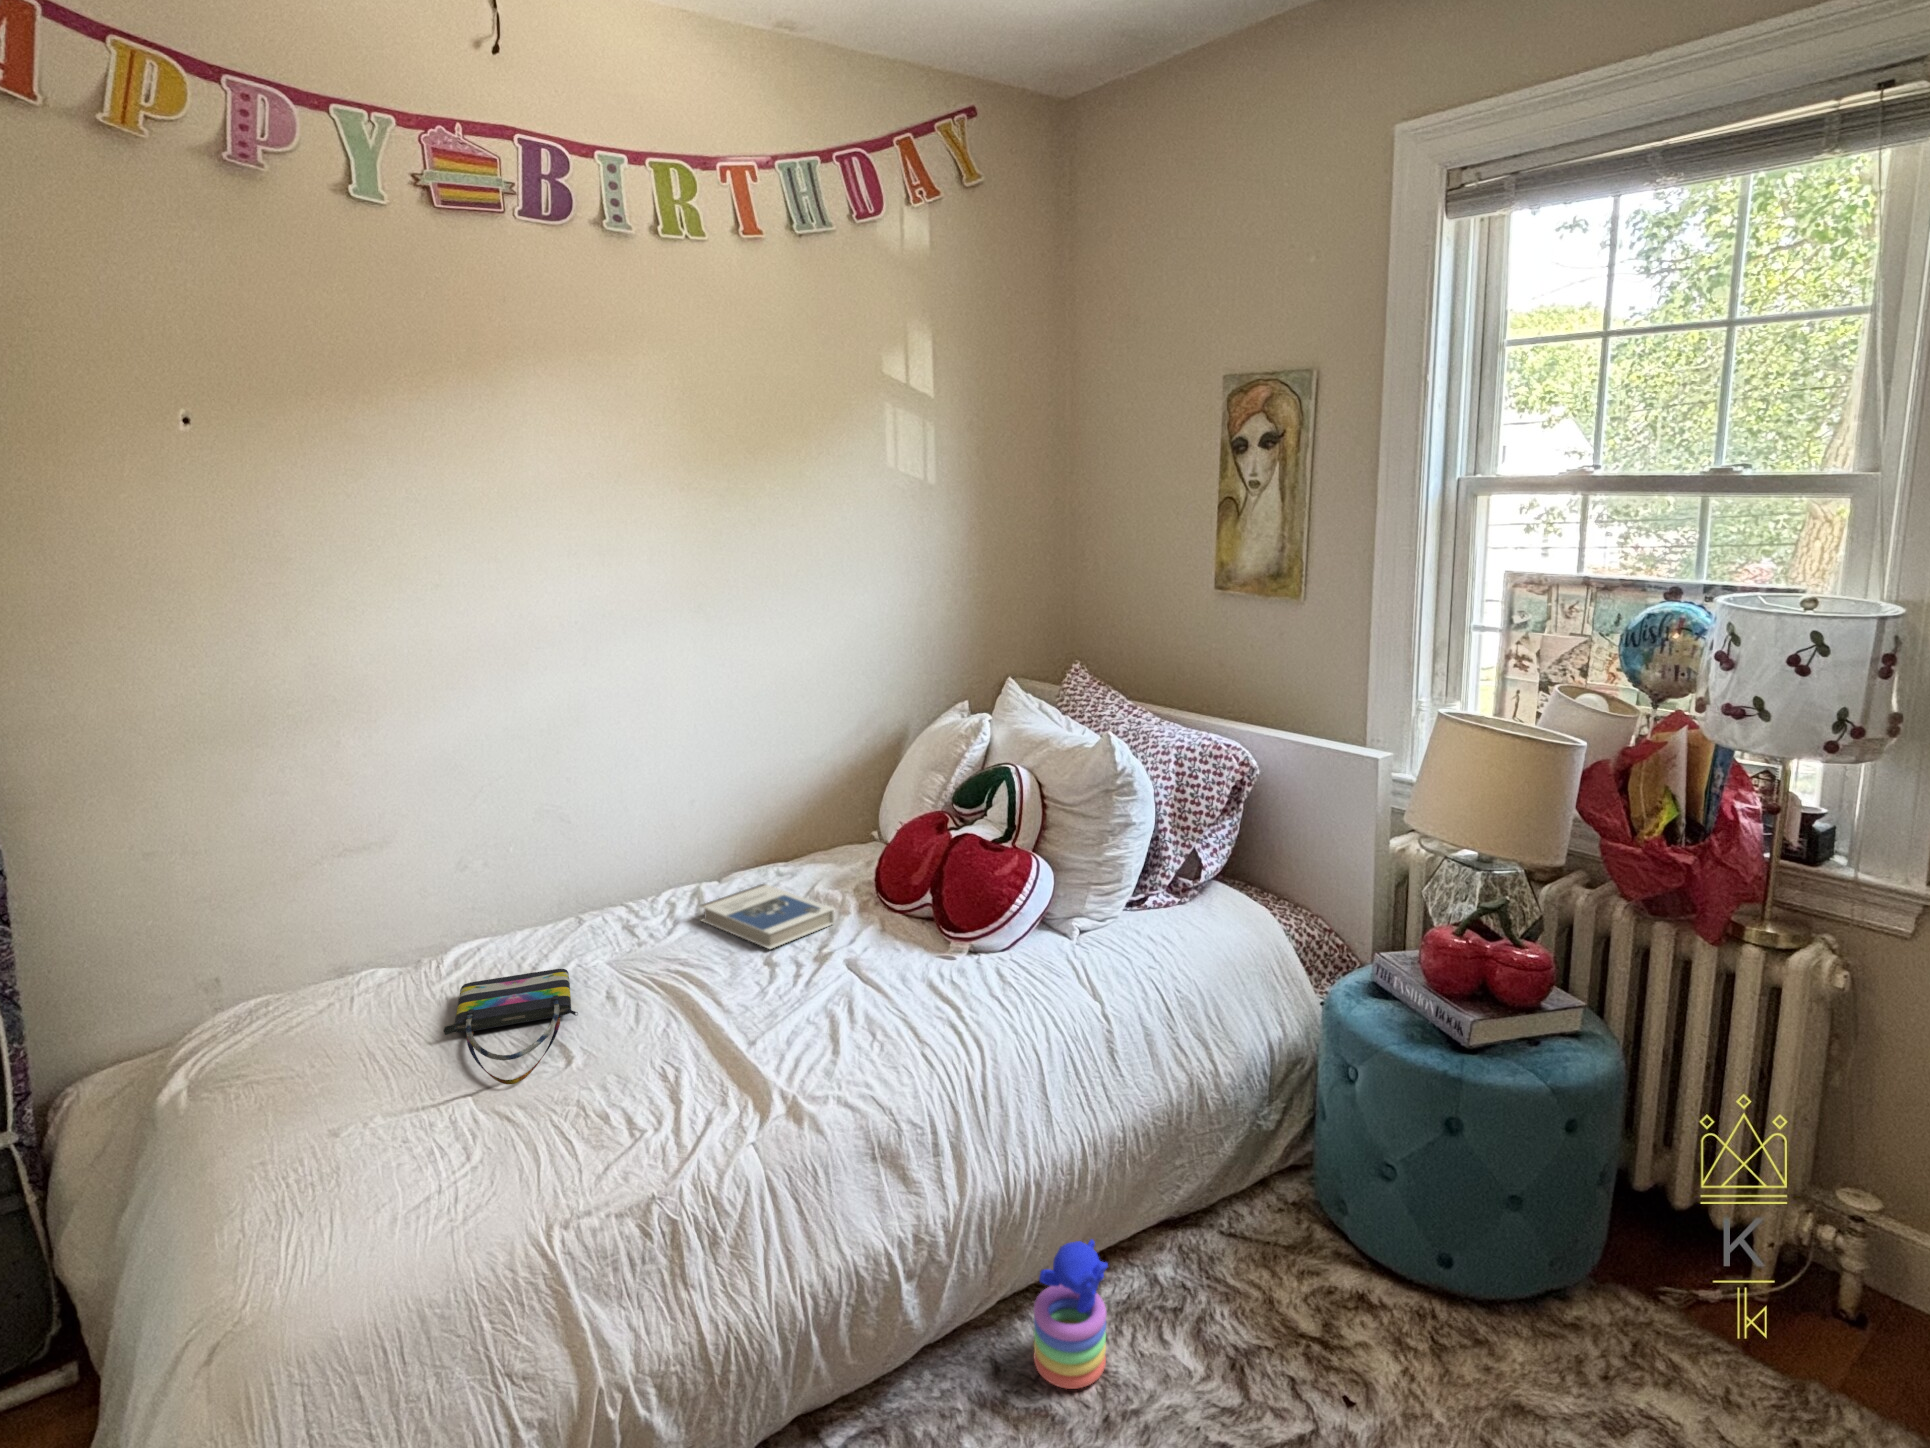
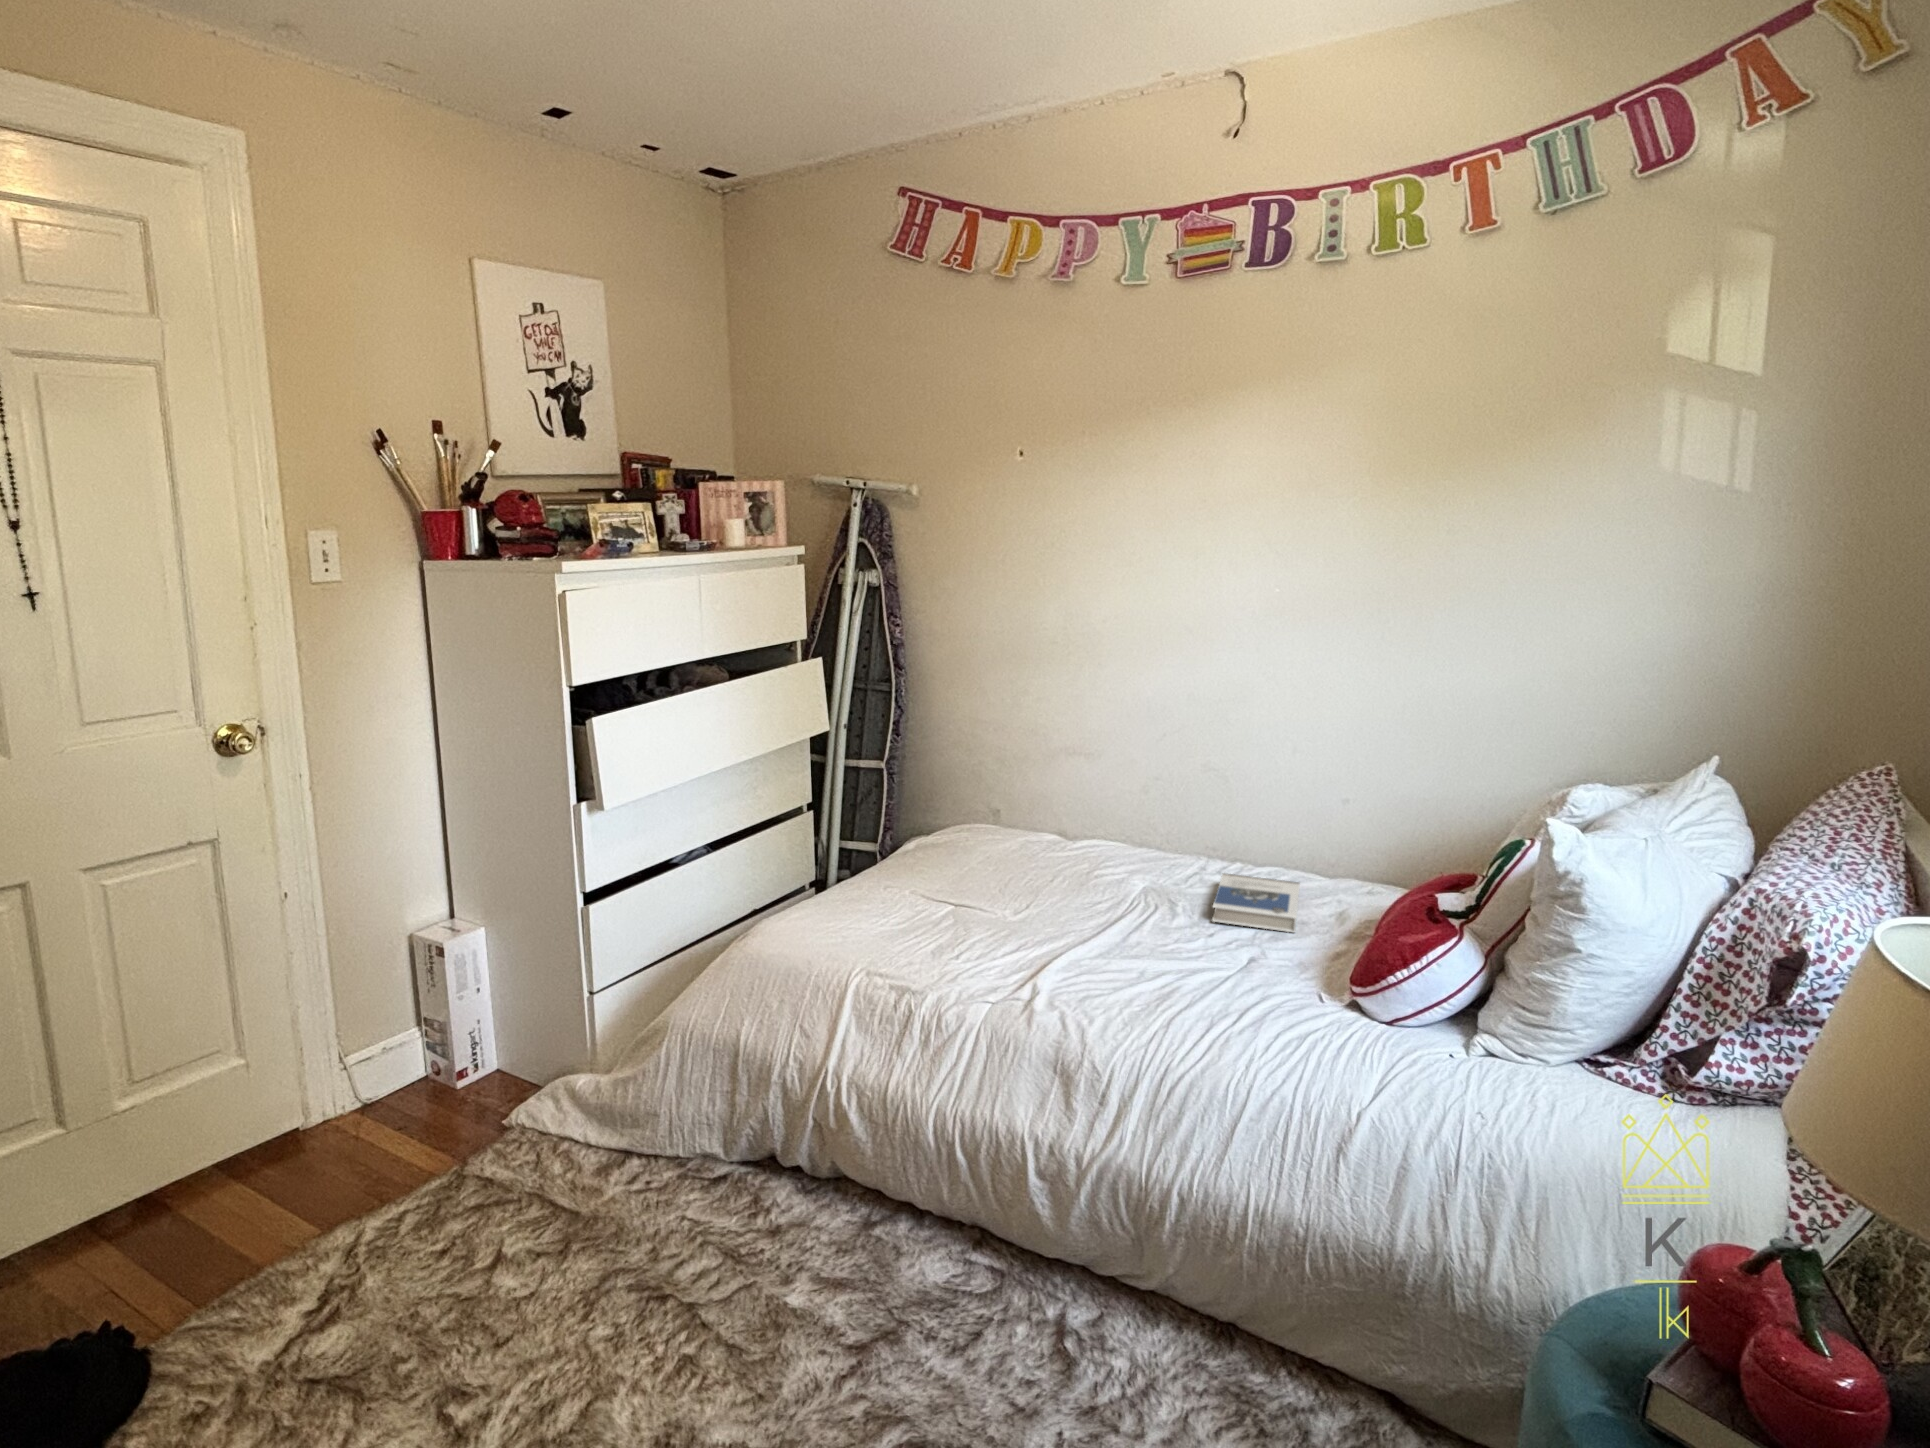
tote bag: present [444,969,578,1084] -> none [950,851,1085,904]
stacking toy: present [1033,1239,1108,1389] -> none [1100,1249,1189,1392]

